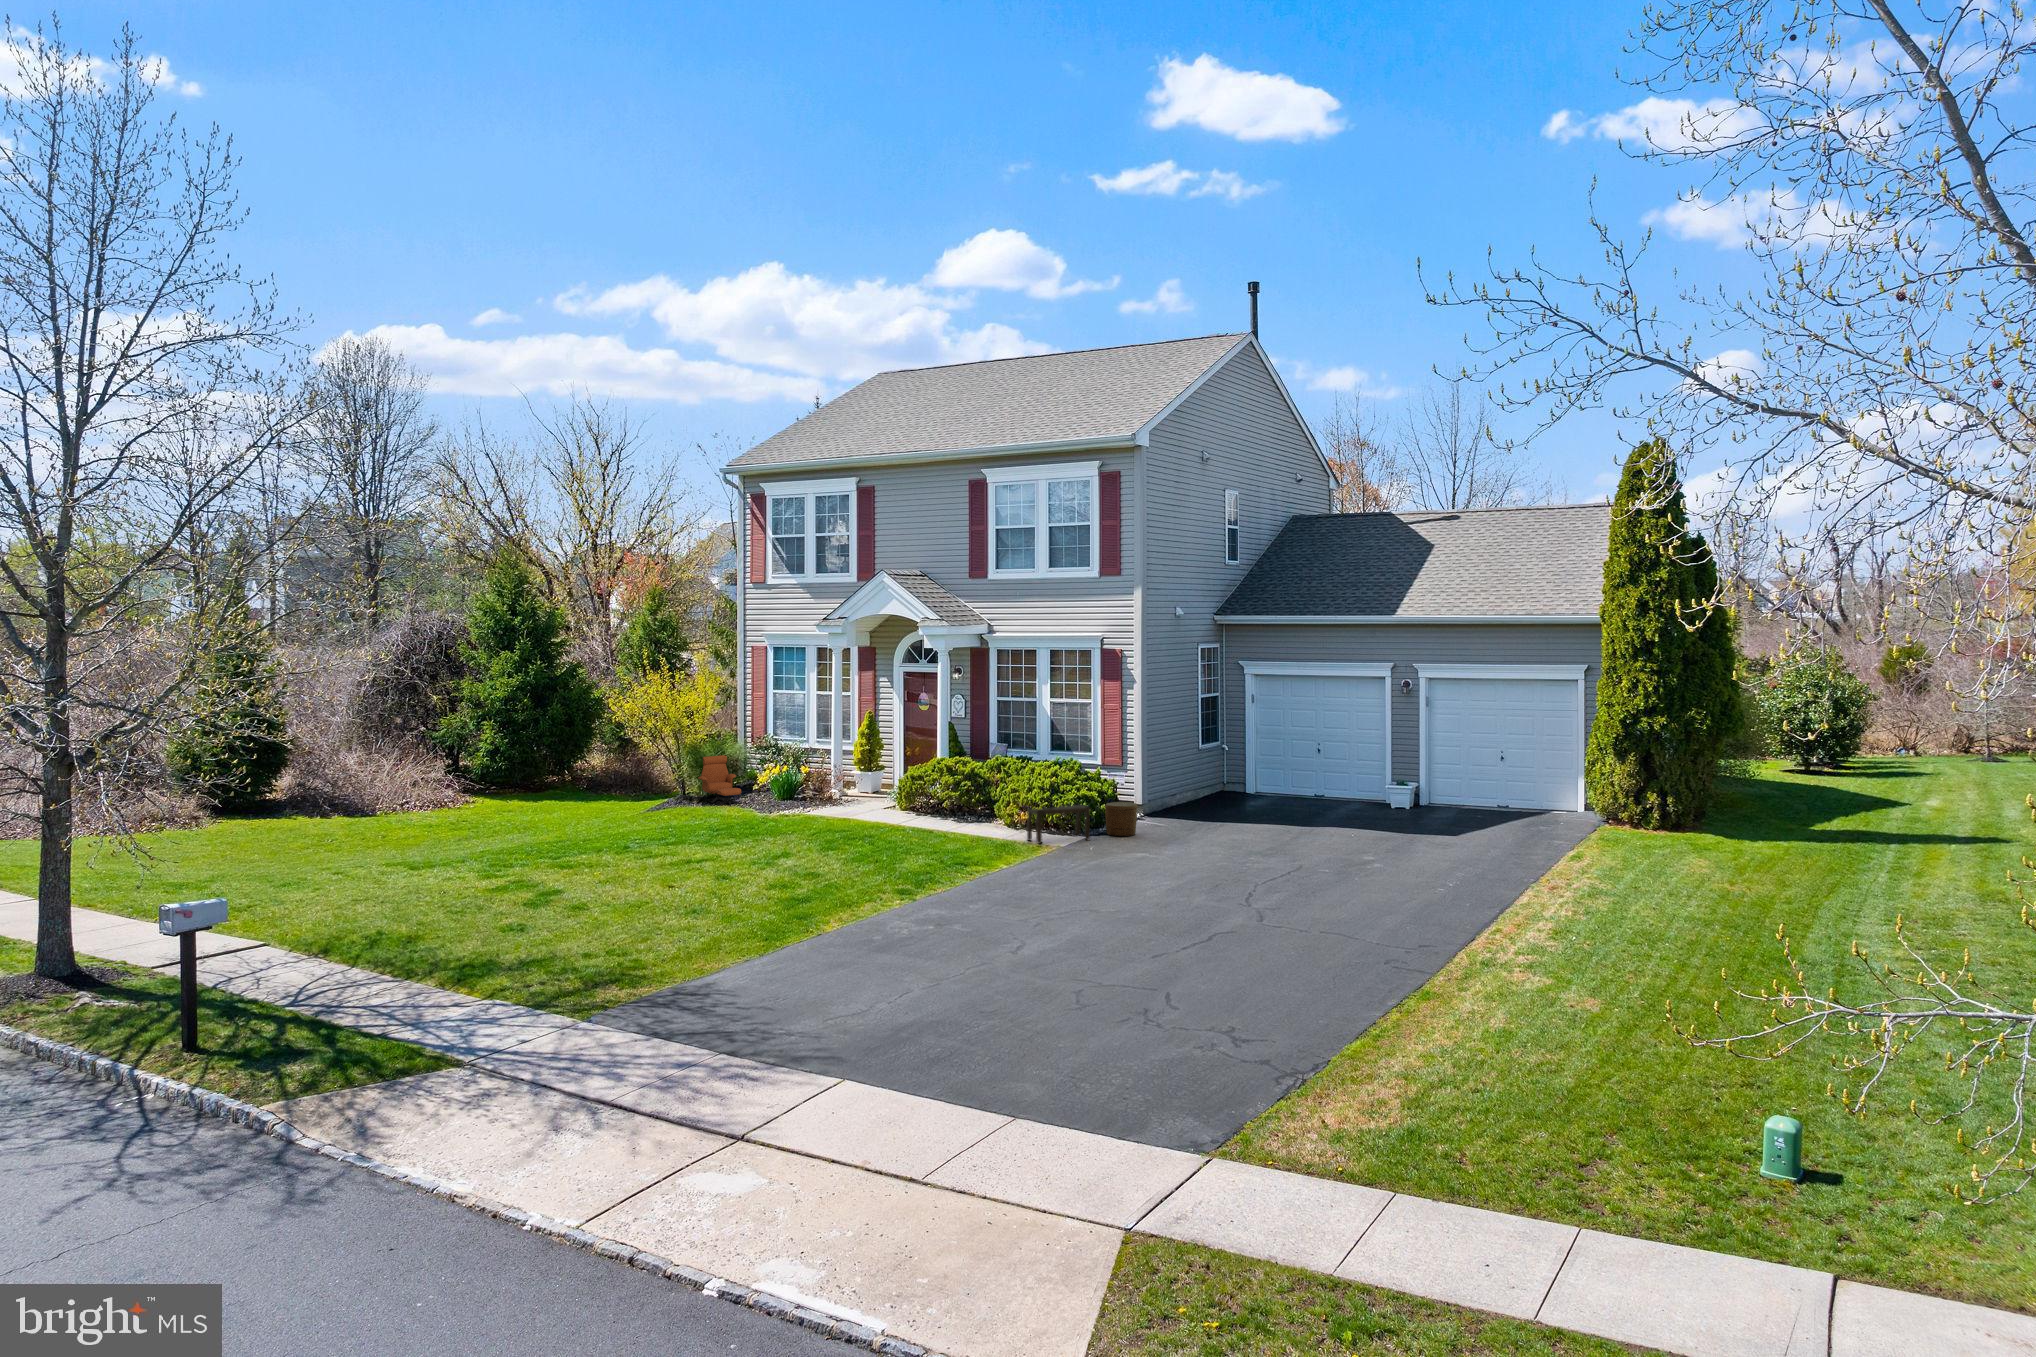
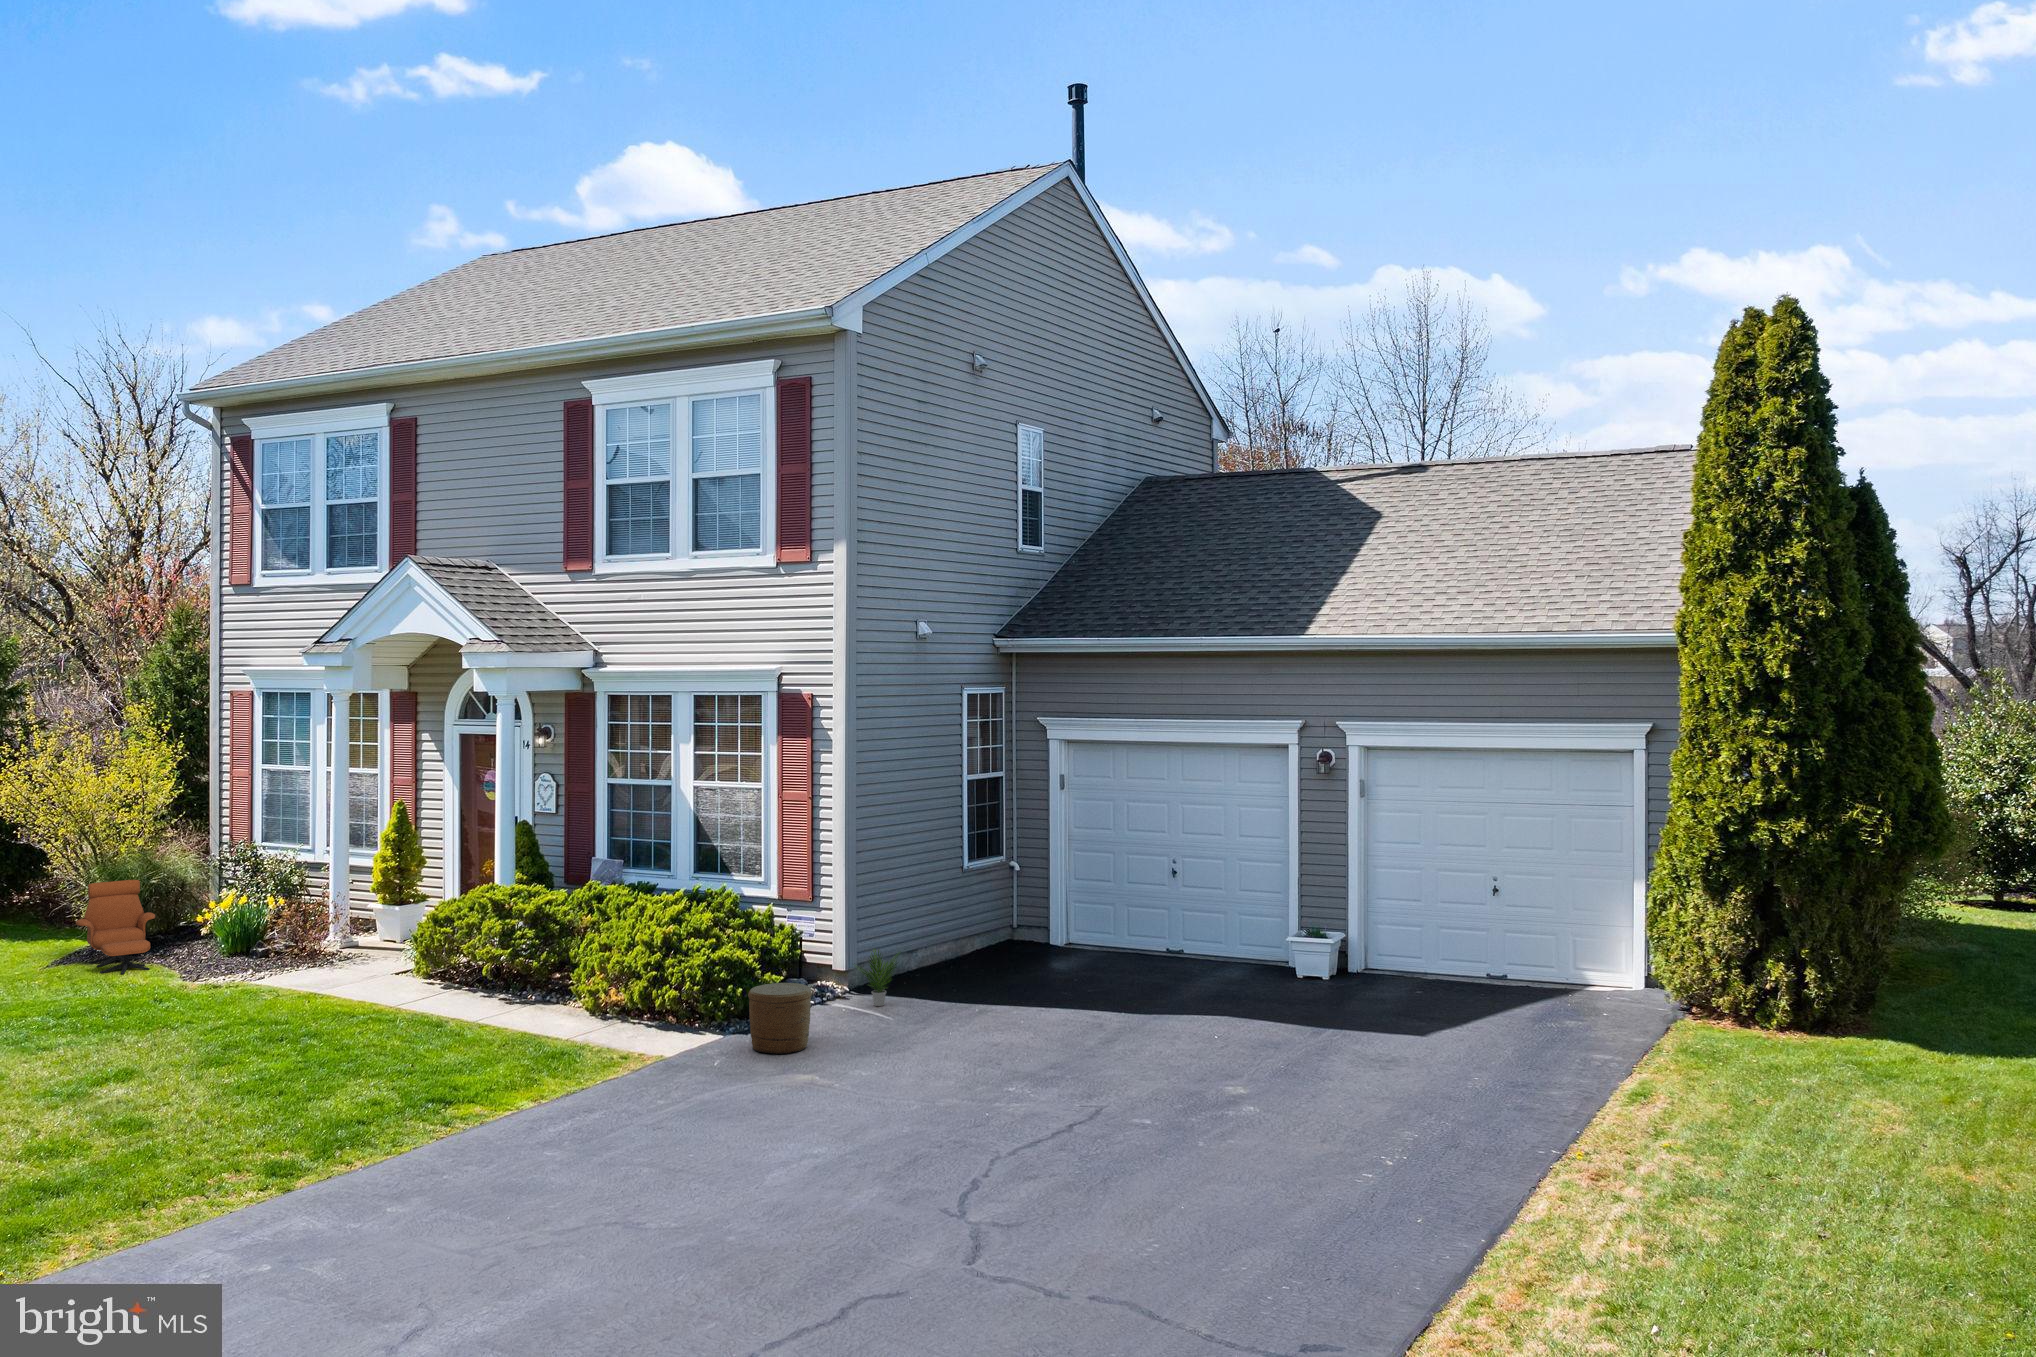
potted plant: none [1145,789,1173,820] -> present [858,949,898,1006]
bench: present [1027,804,1091,844] -> none [582,991,709,1078]

